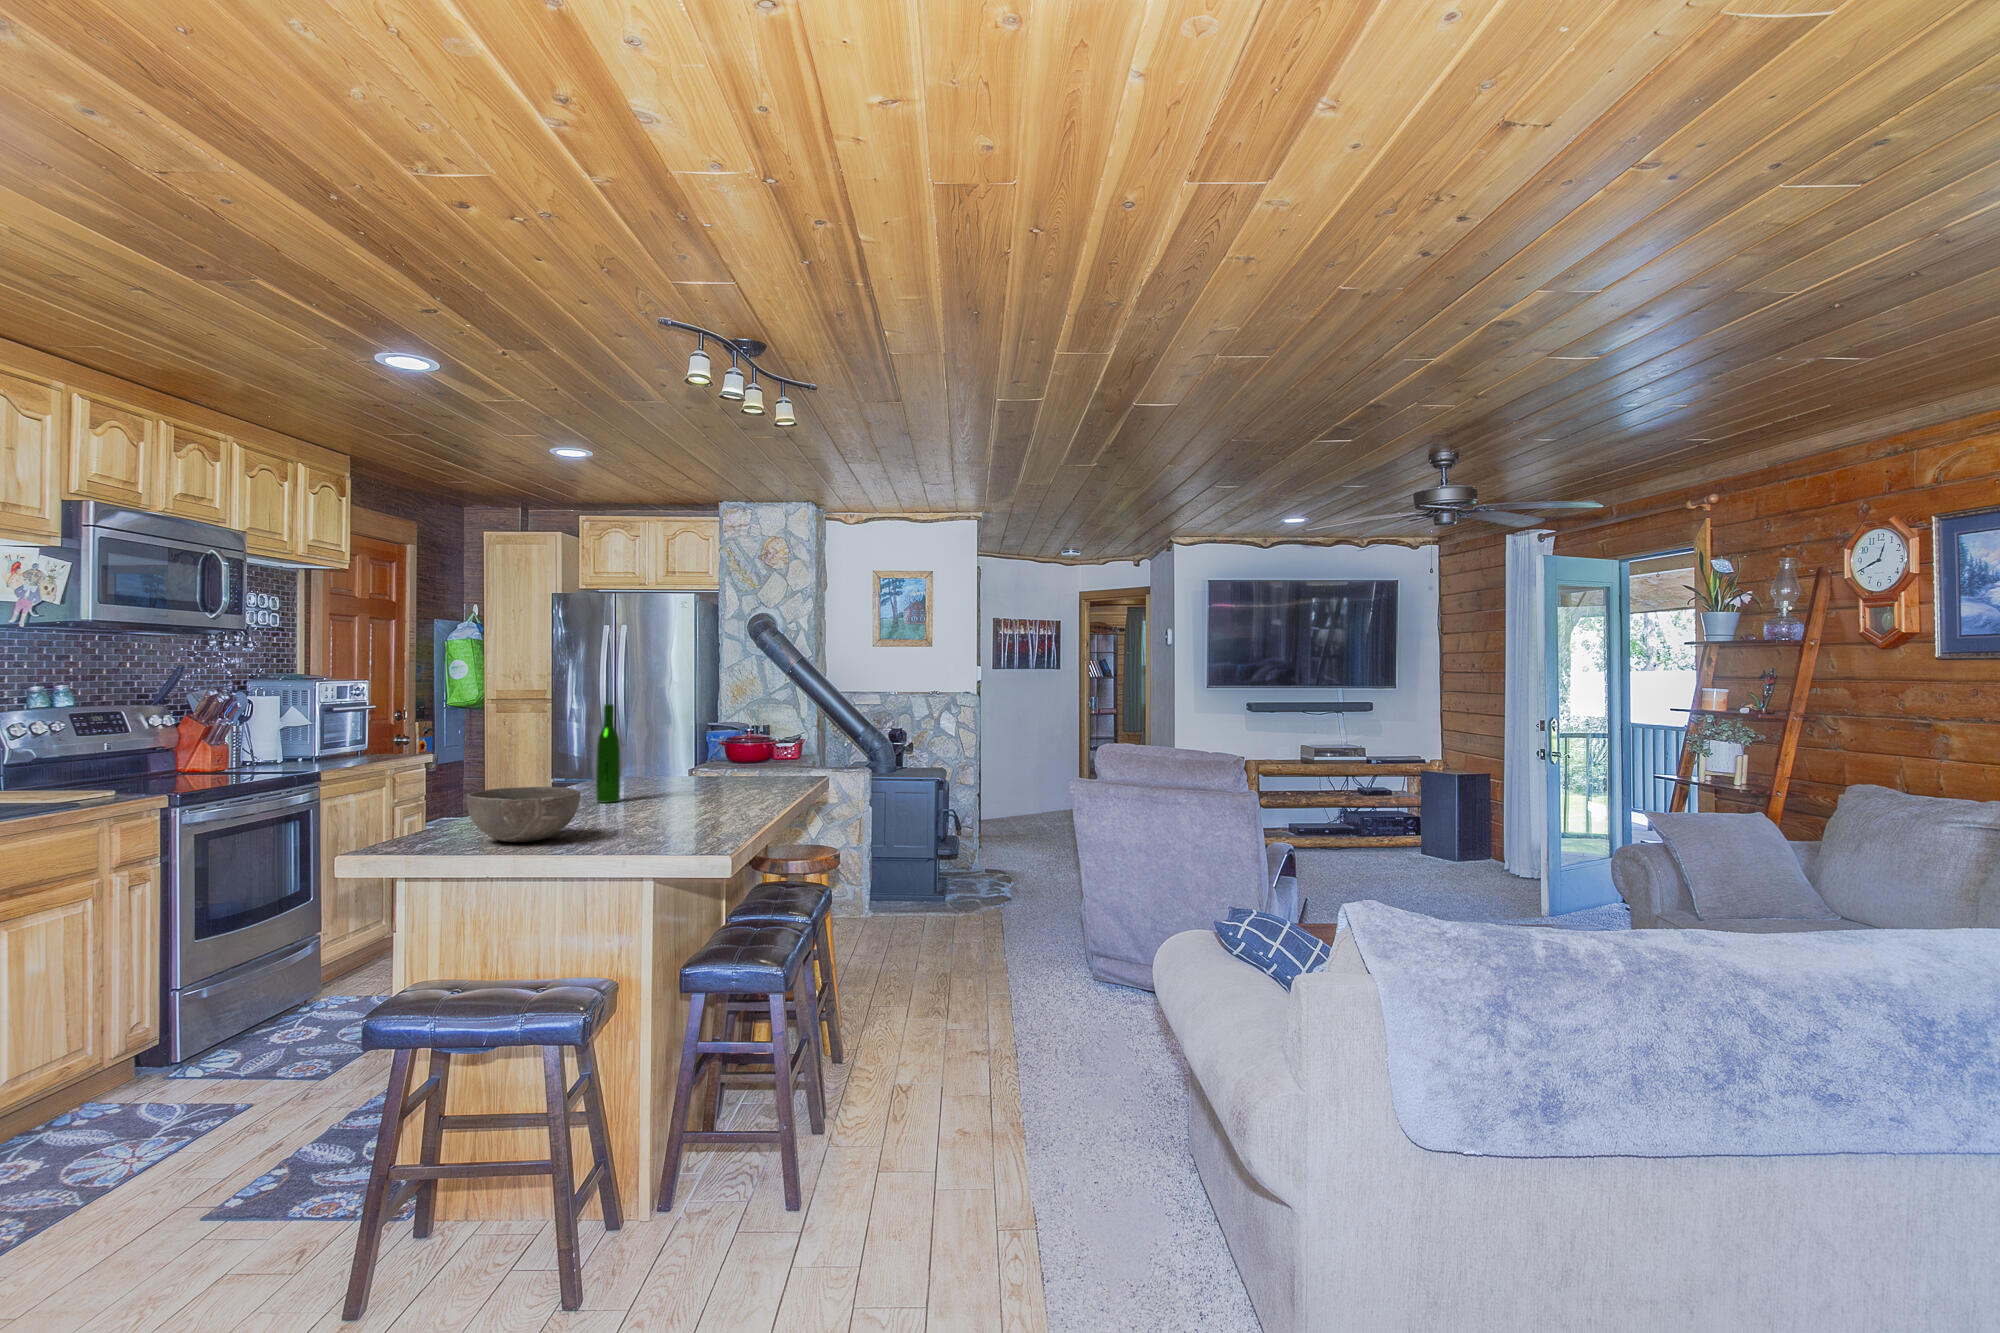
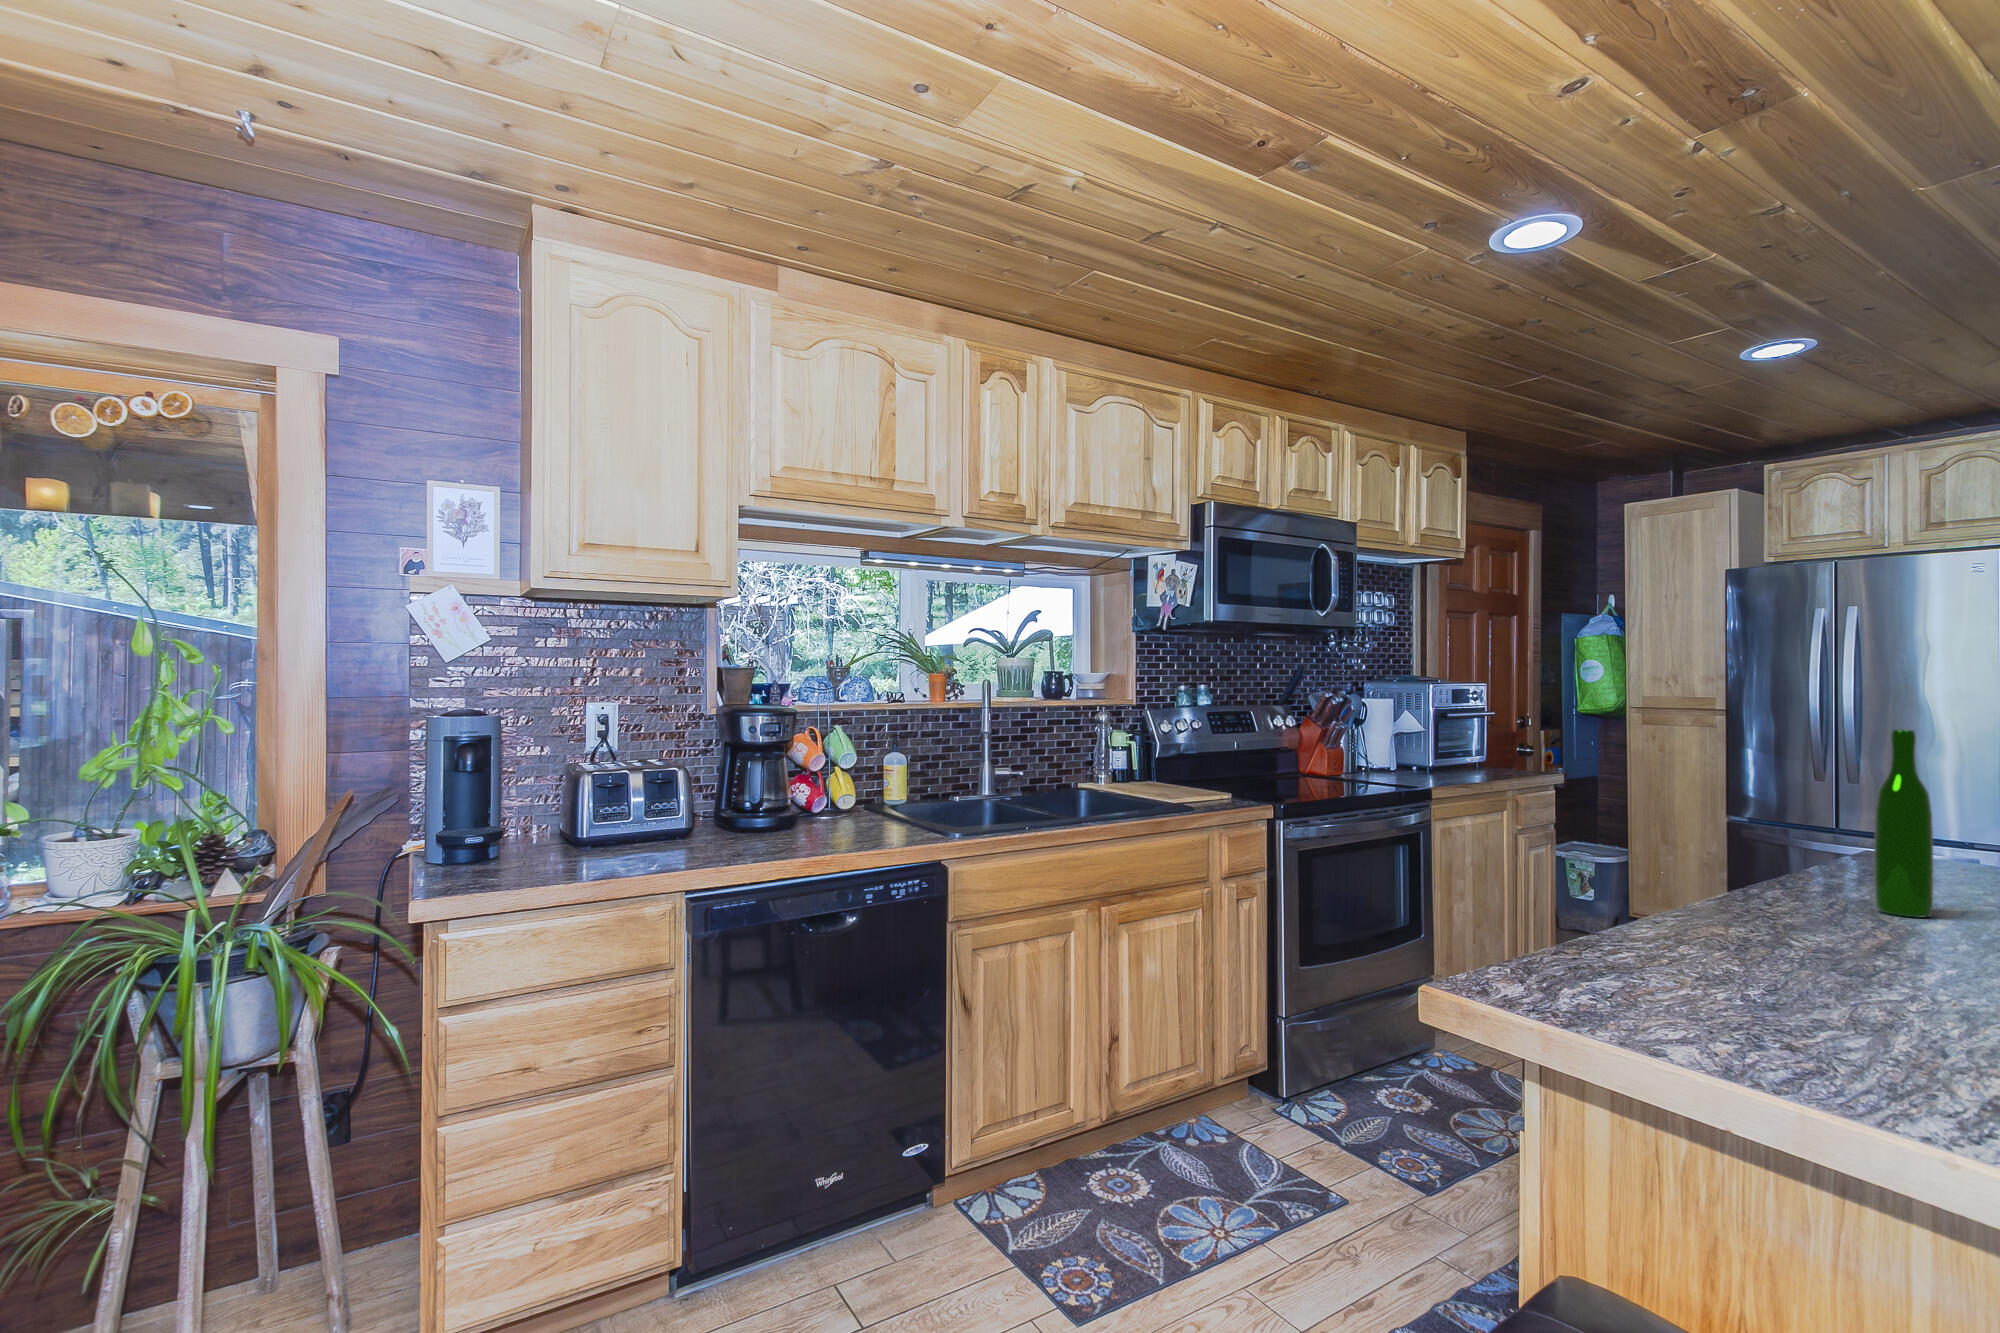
bowl: present [467,787,580,842] -> none [1636,889,1907,1021]

